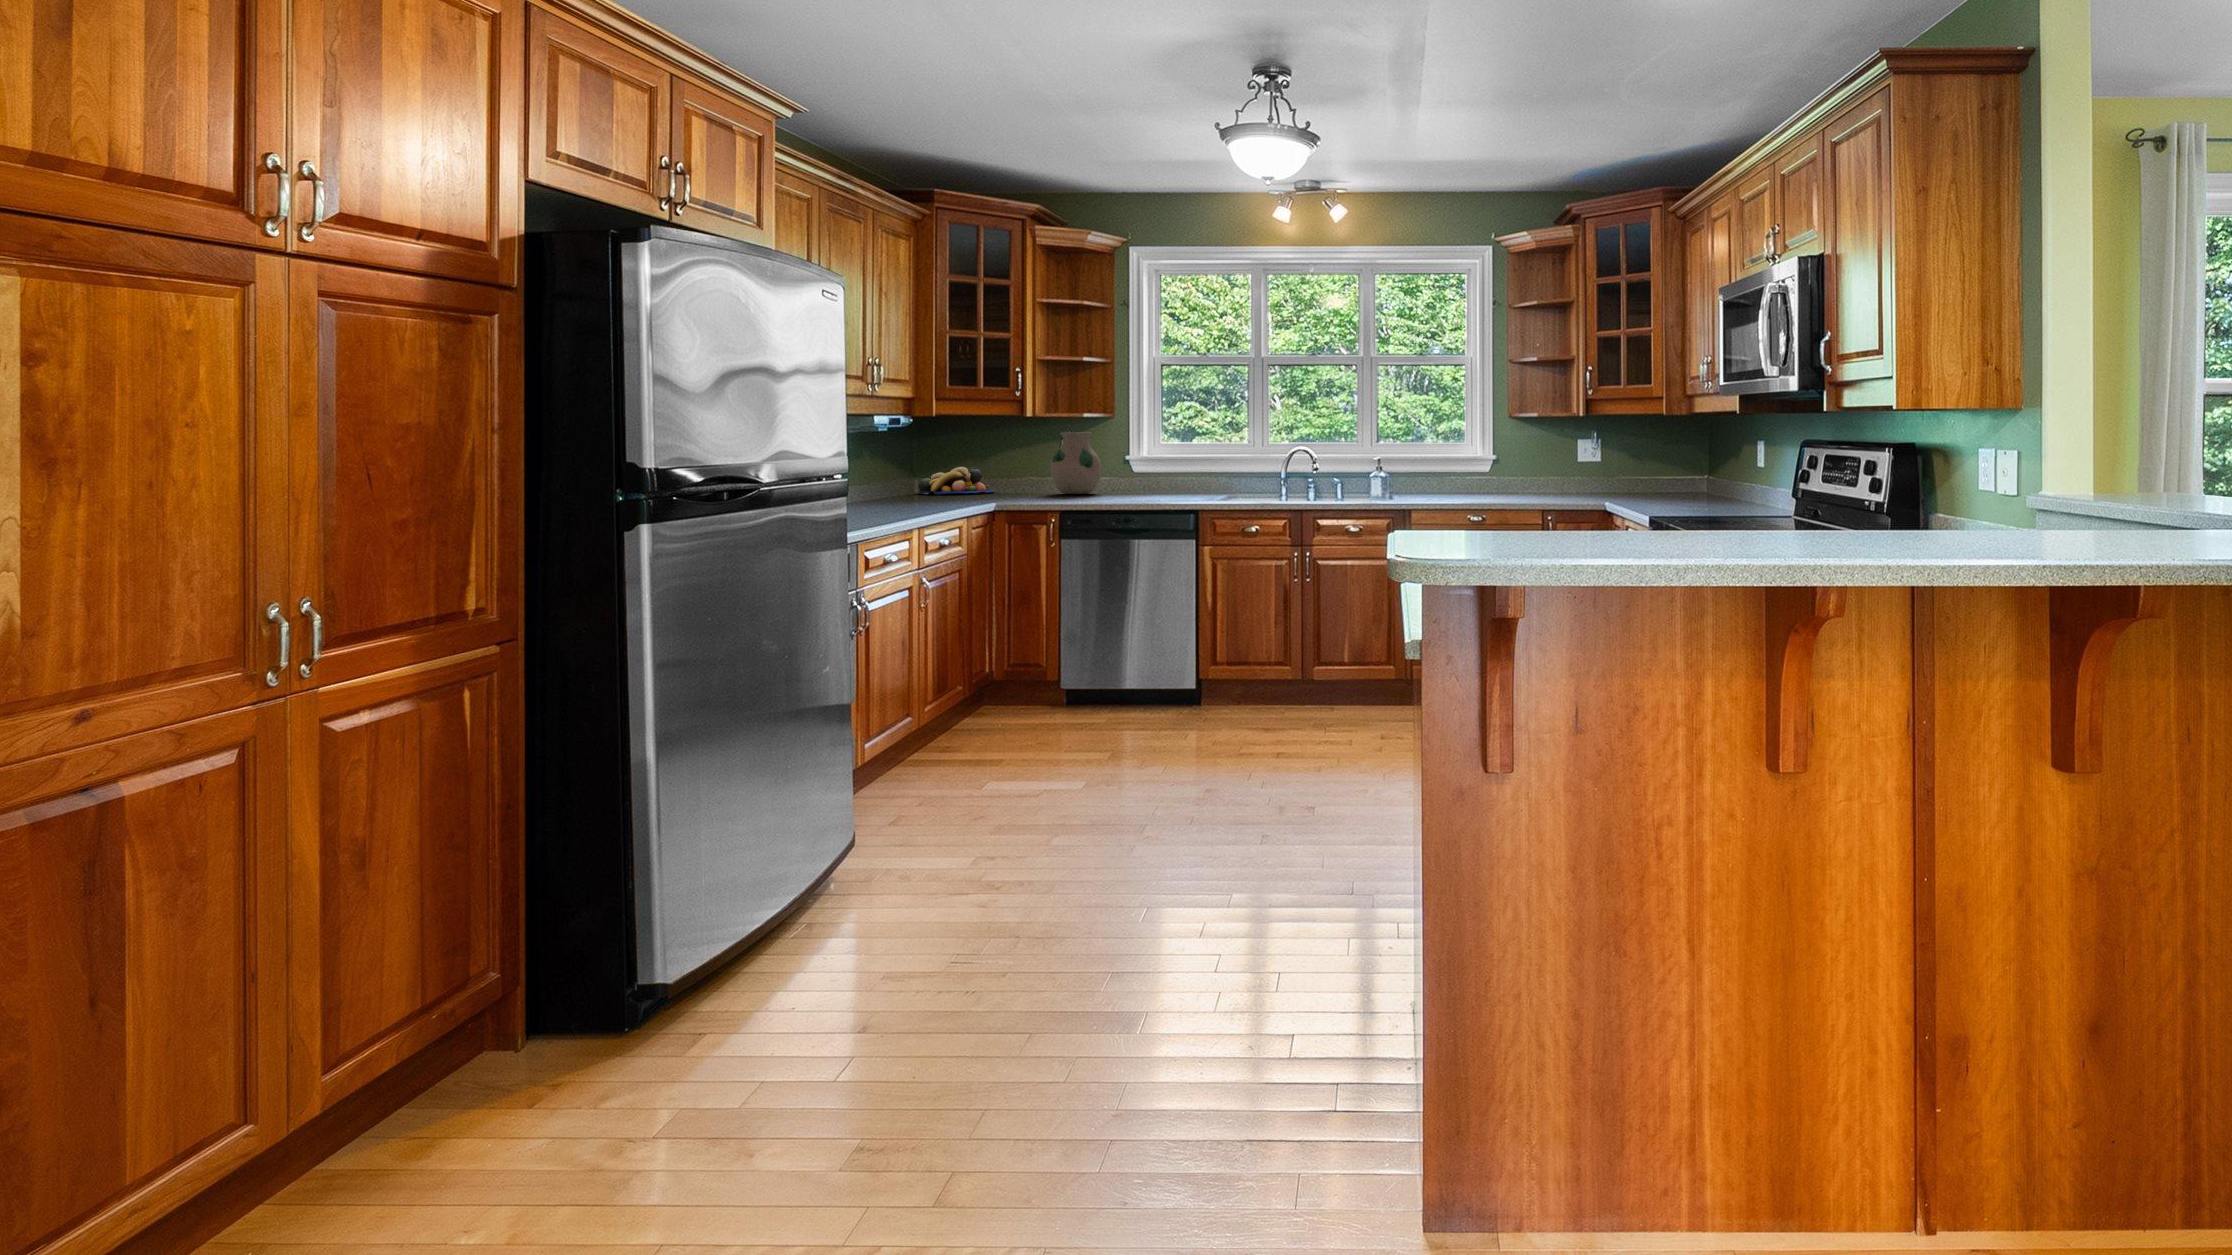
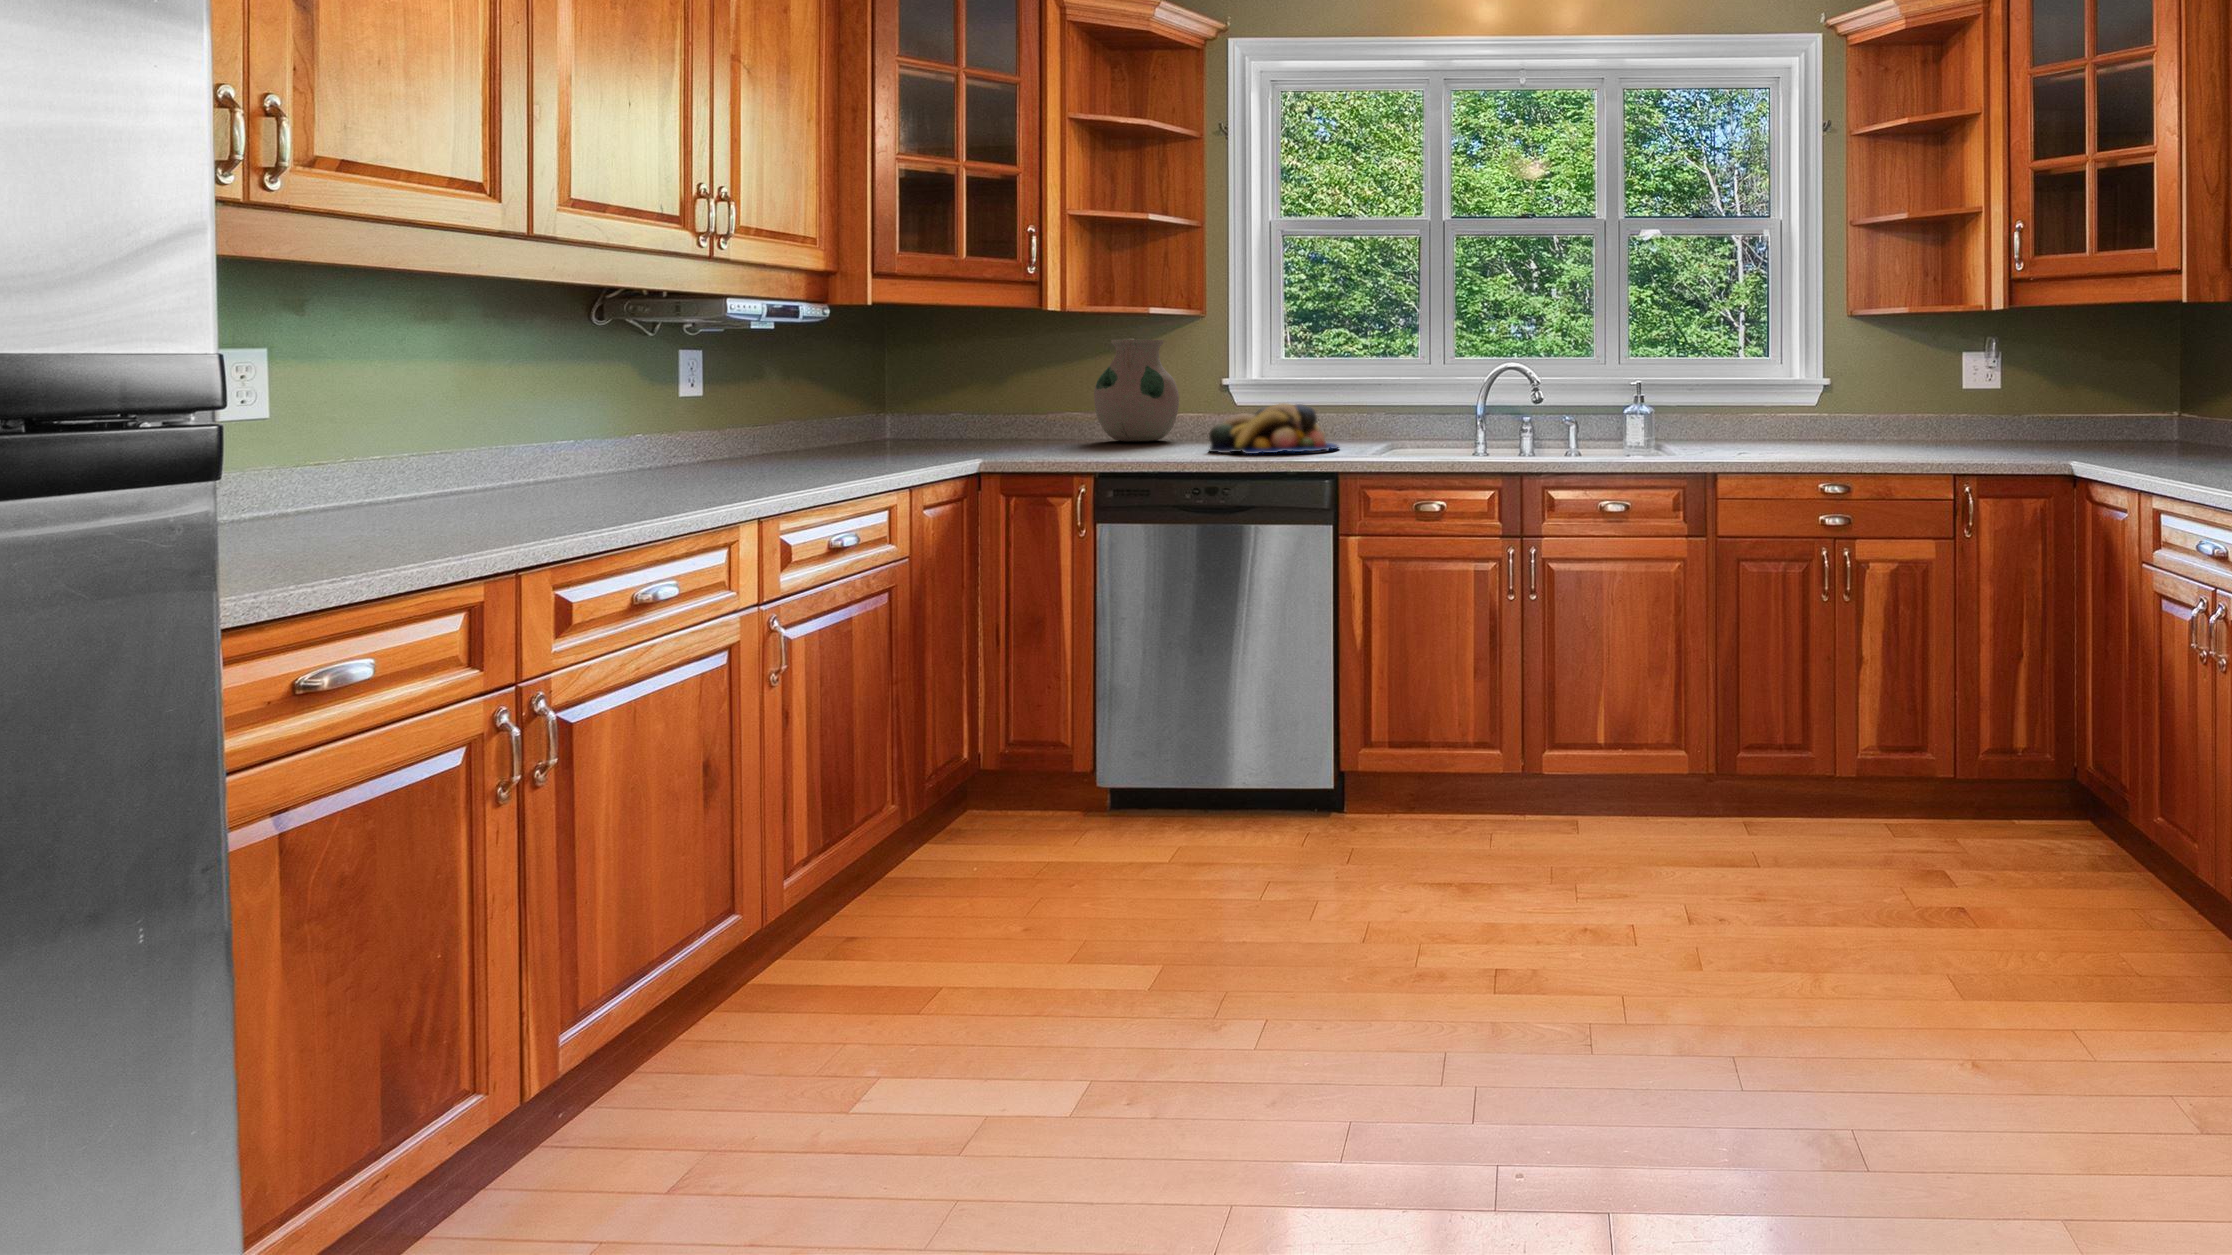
fruit bowl: present [918,467,994,494] -> present [1209,403,1339,454]

